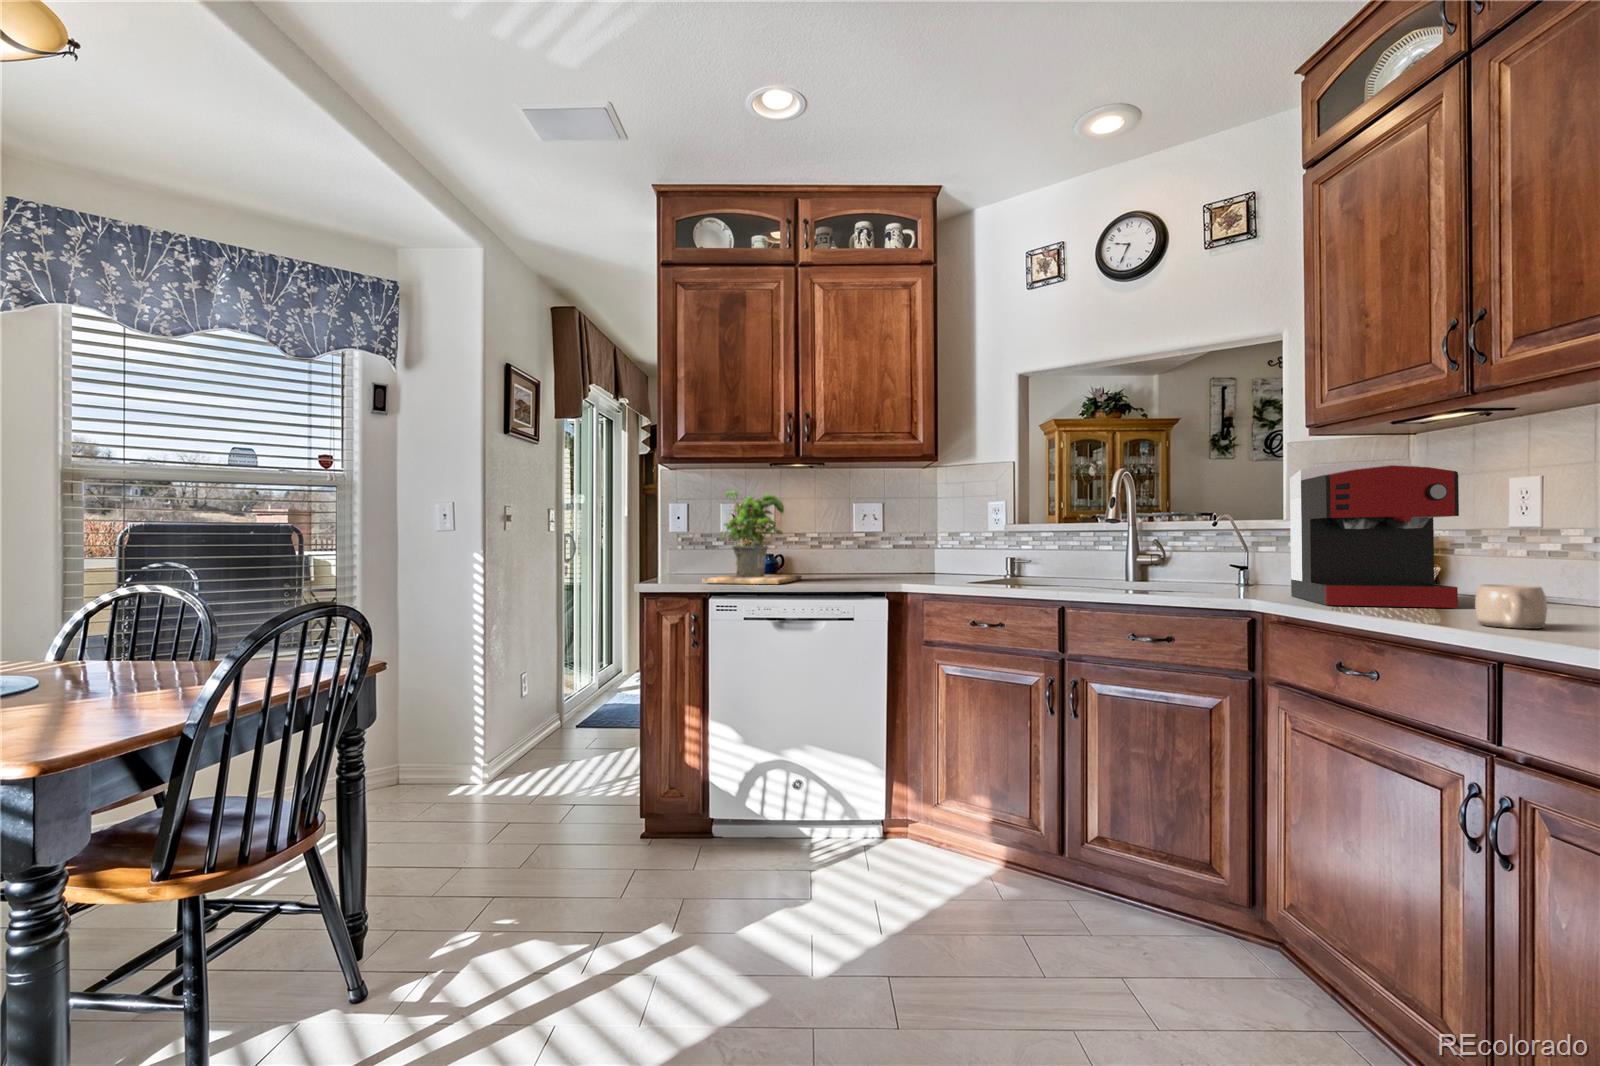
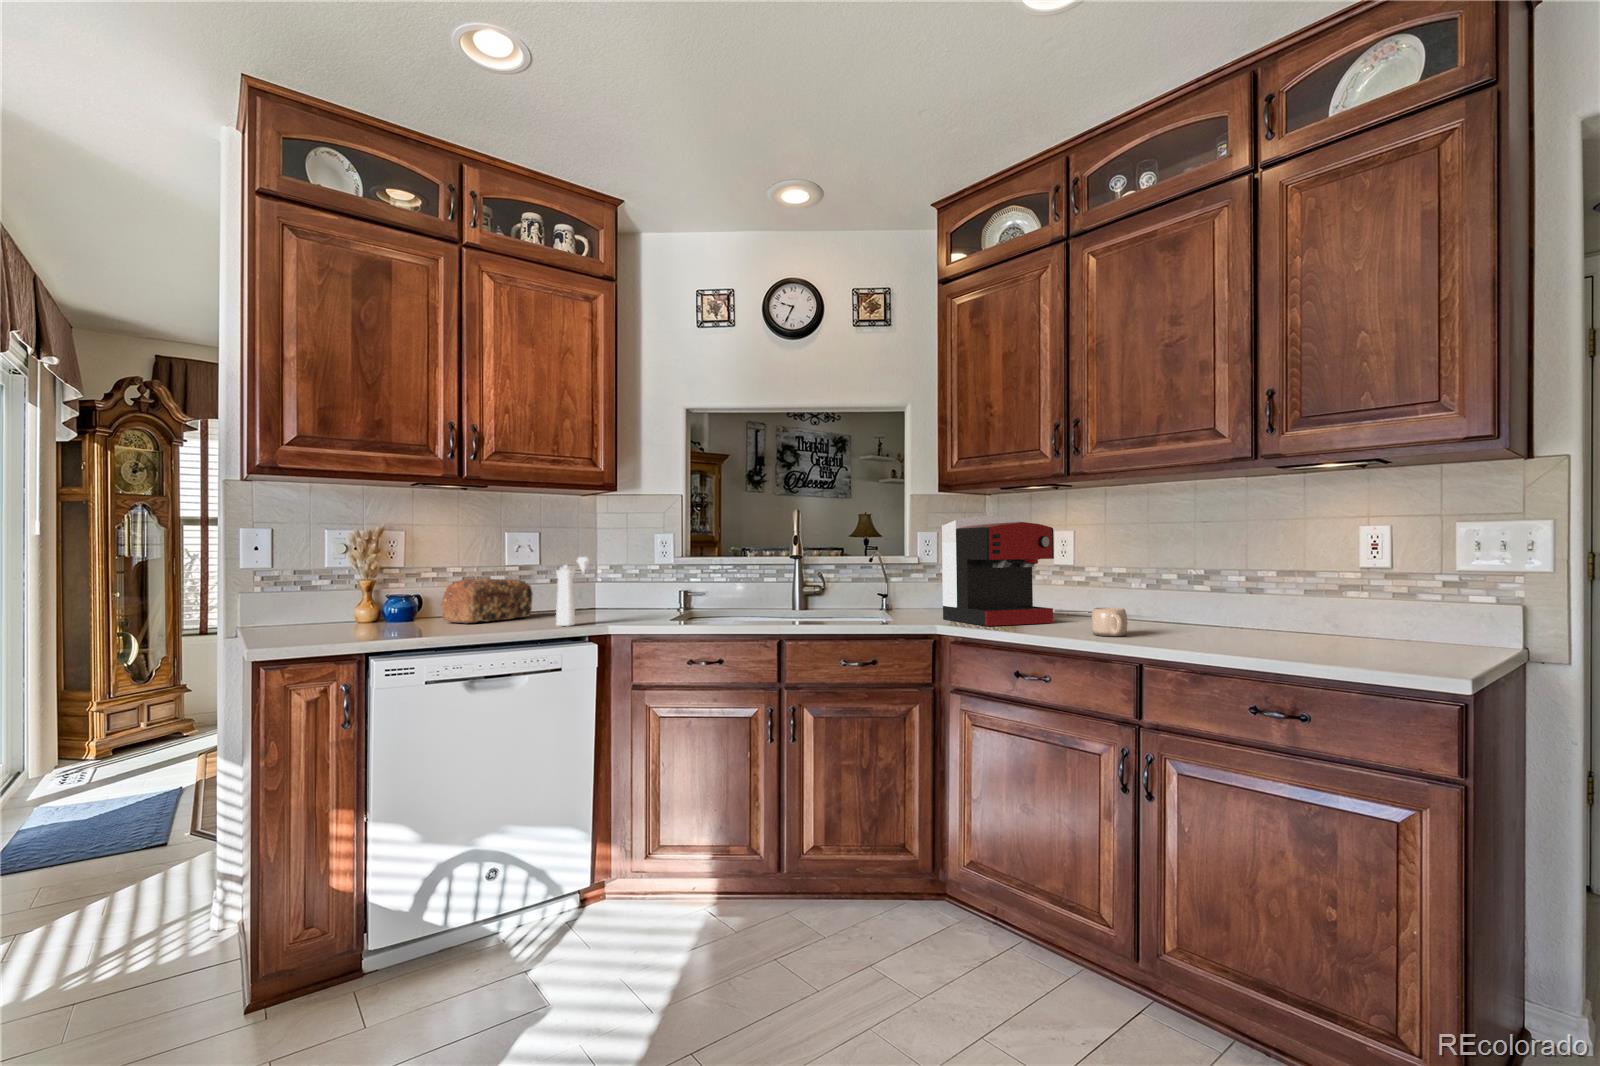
potted plant: present [703,491,802,584] -> none [335,516,453,640]
pepper mill: none [869,523,906,583] -> present [556,557,590,626]
bread loaf: none [801,542,875,578] -> present [441,578,533,623]

